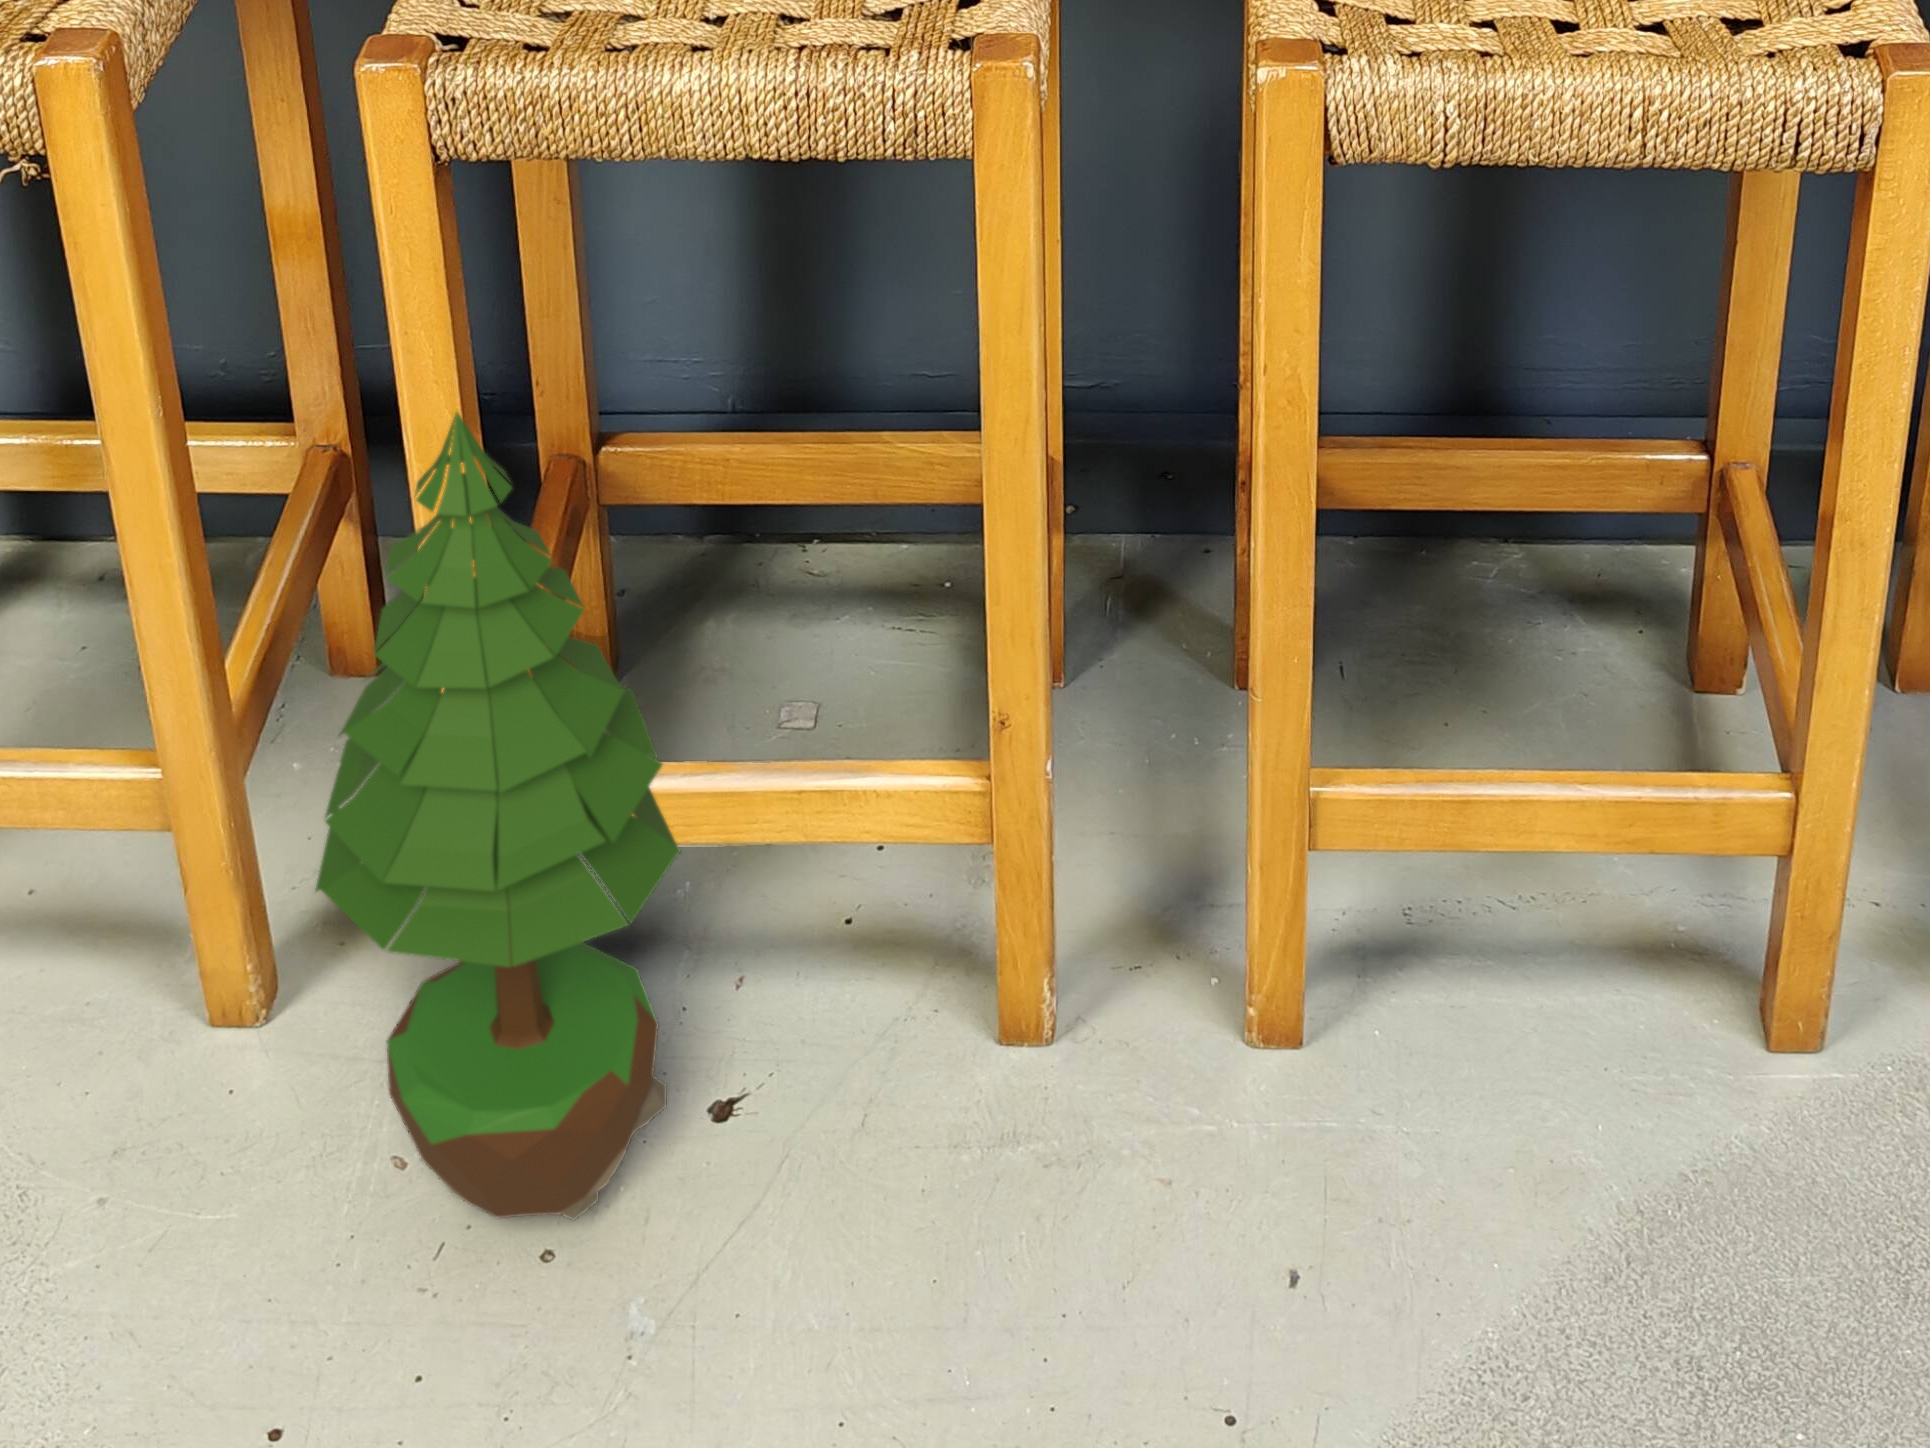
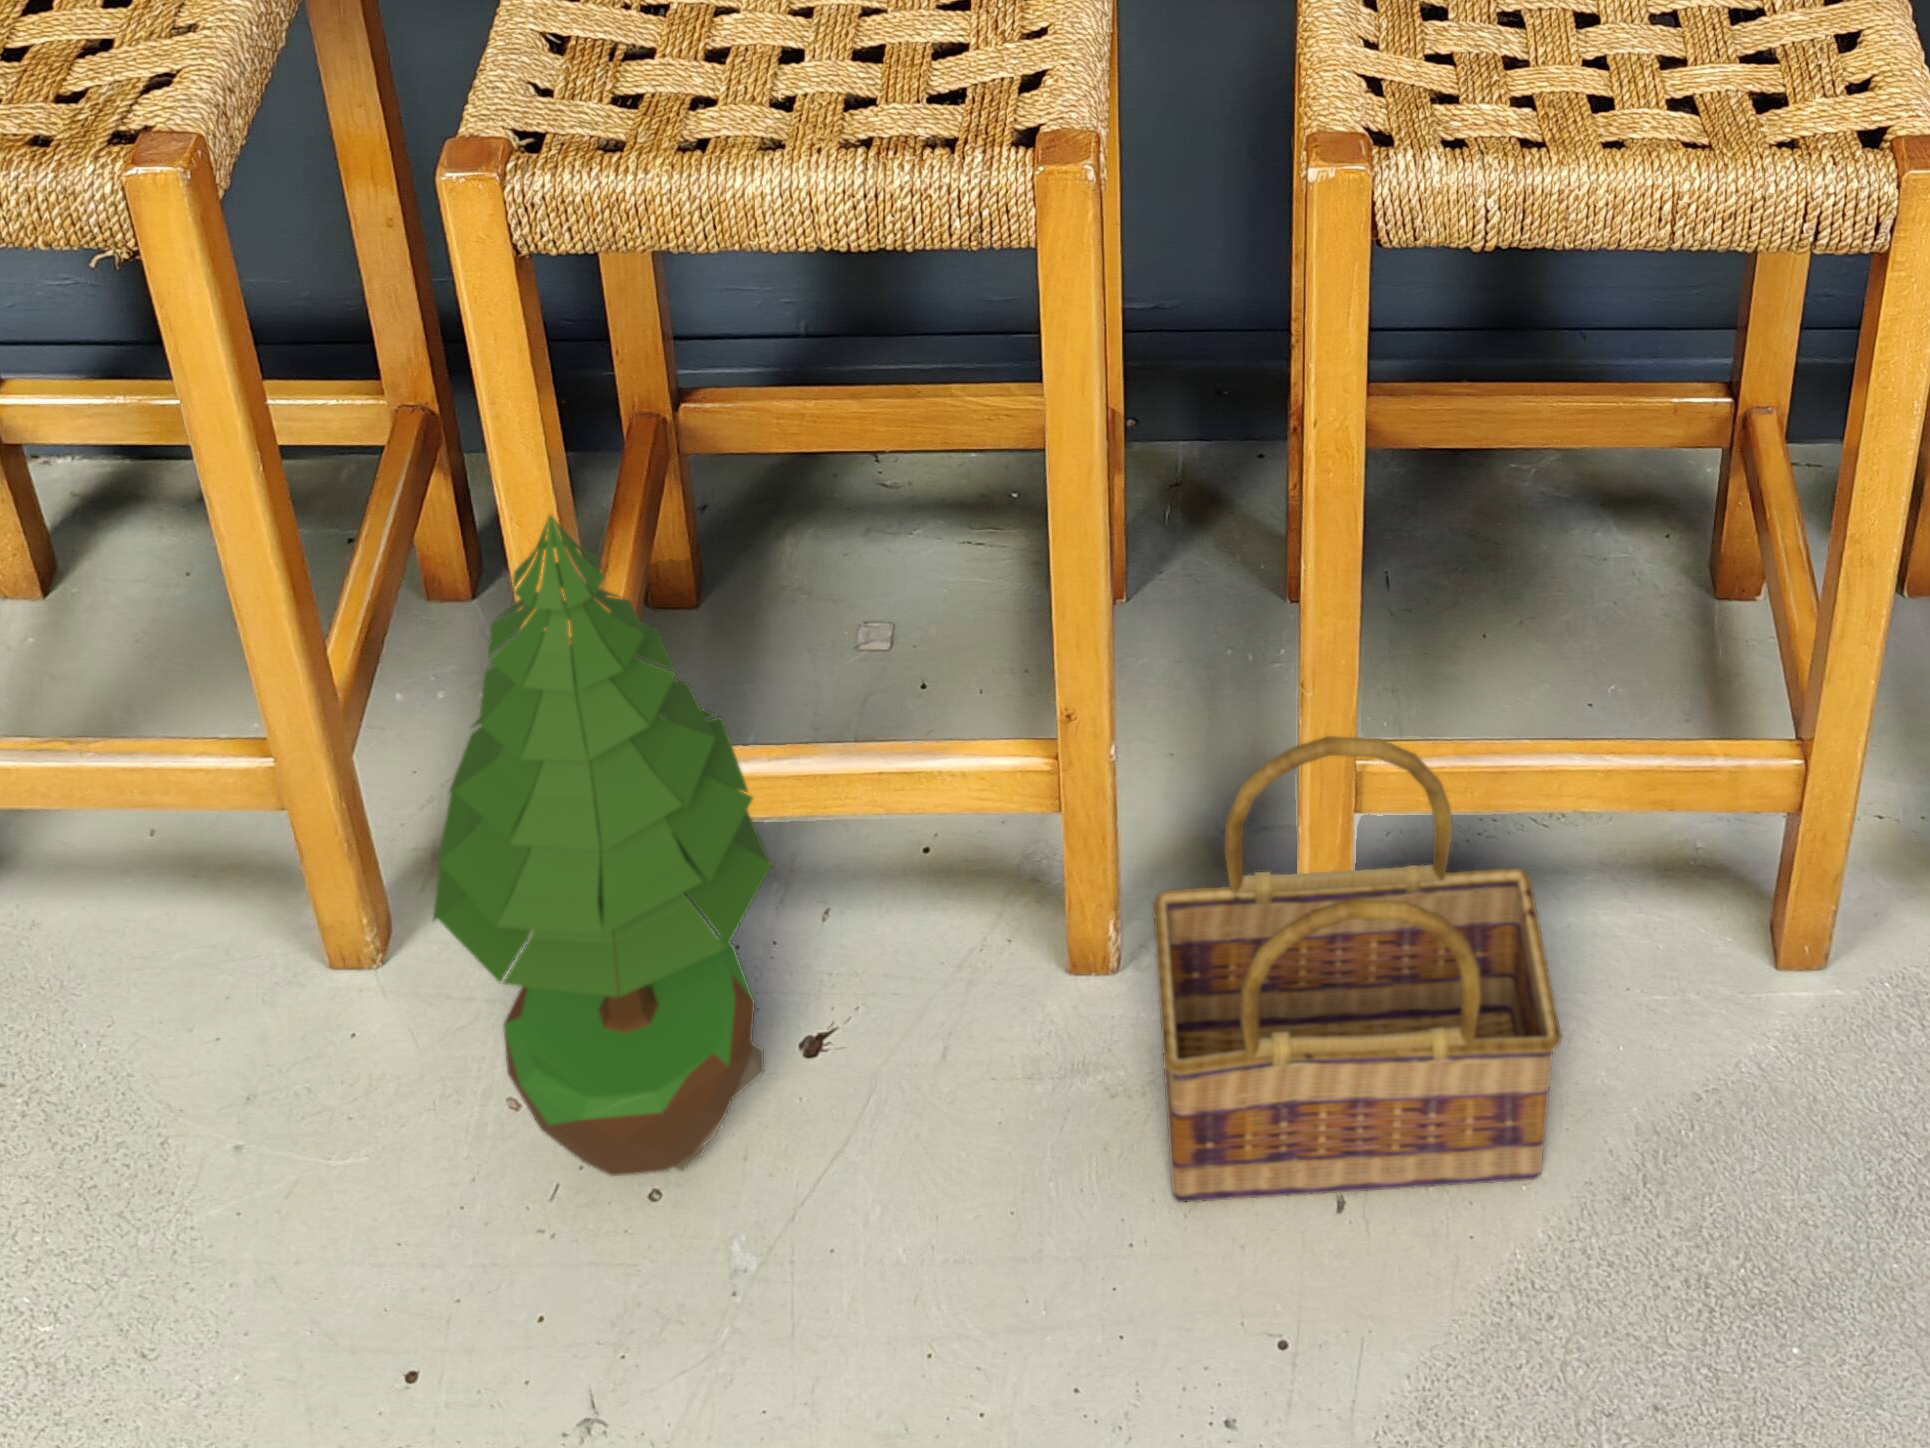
basket: none [1091,733,1539,1268] -> present [1153,736,1561,1203]

